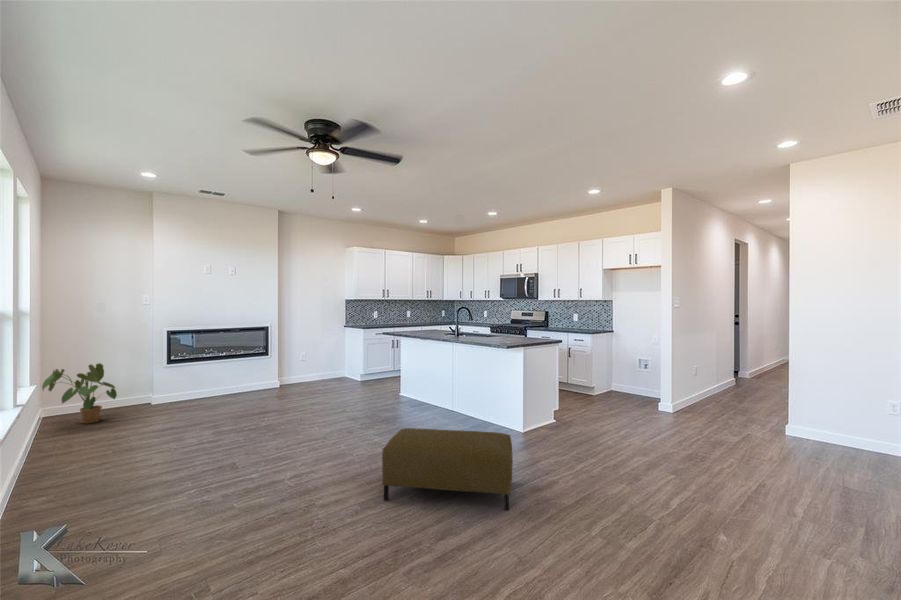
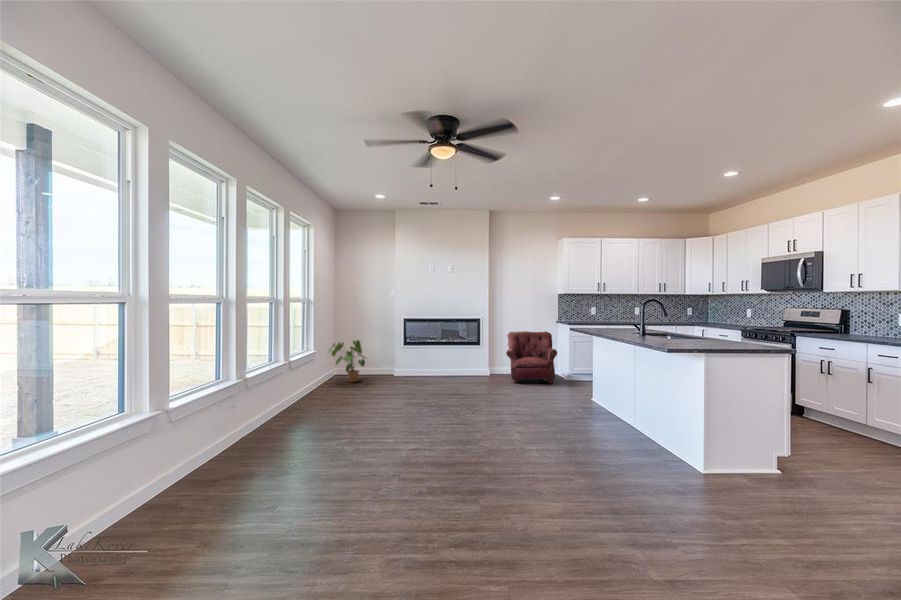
armchair: none [298,336,355,392] -> present [506,331,557,384]
ottoman: present [382,428,513,510] -> none [454,429,618,564]

